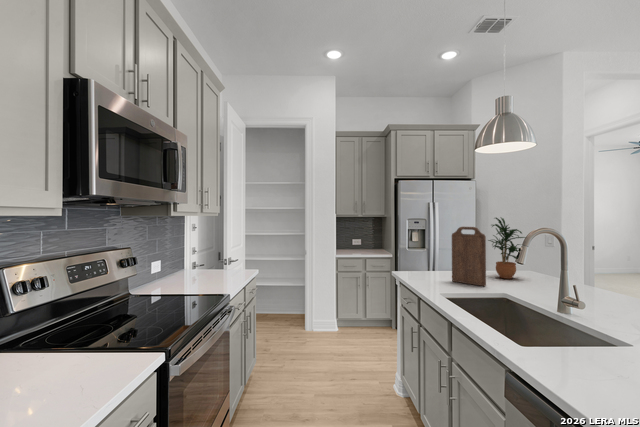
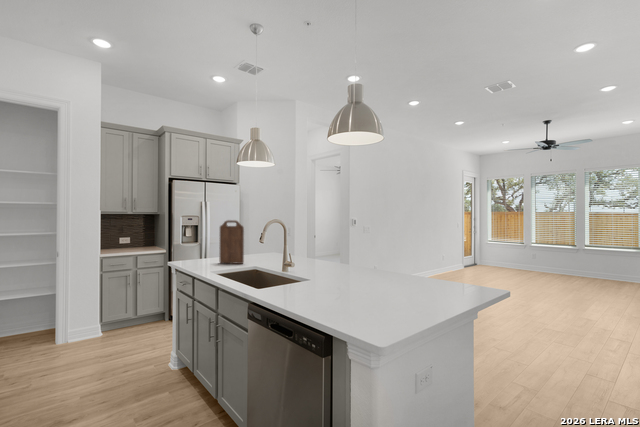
potted plant: present [488,218,525,279] -> none [245,214,271,258]

